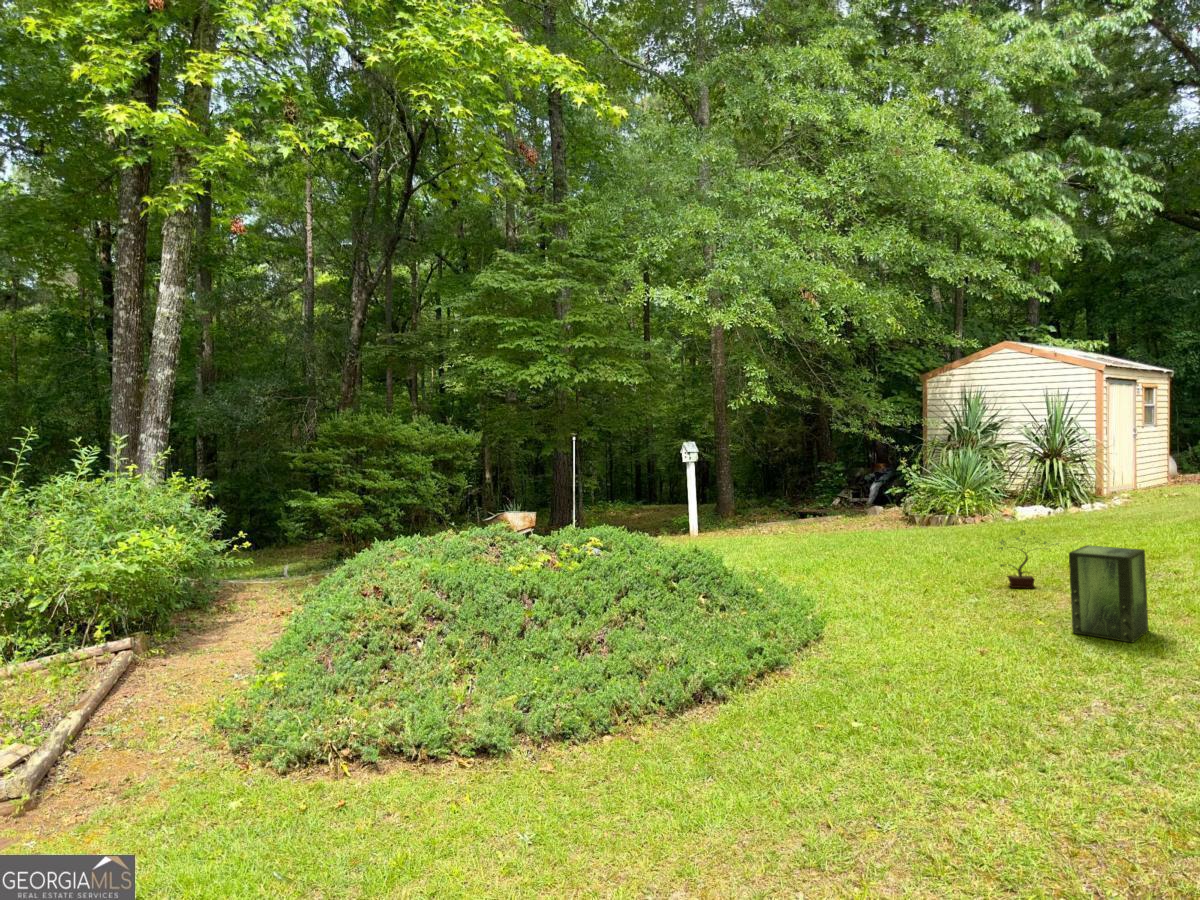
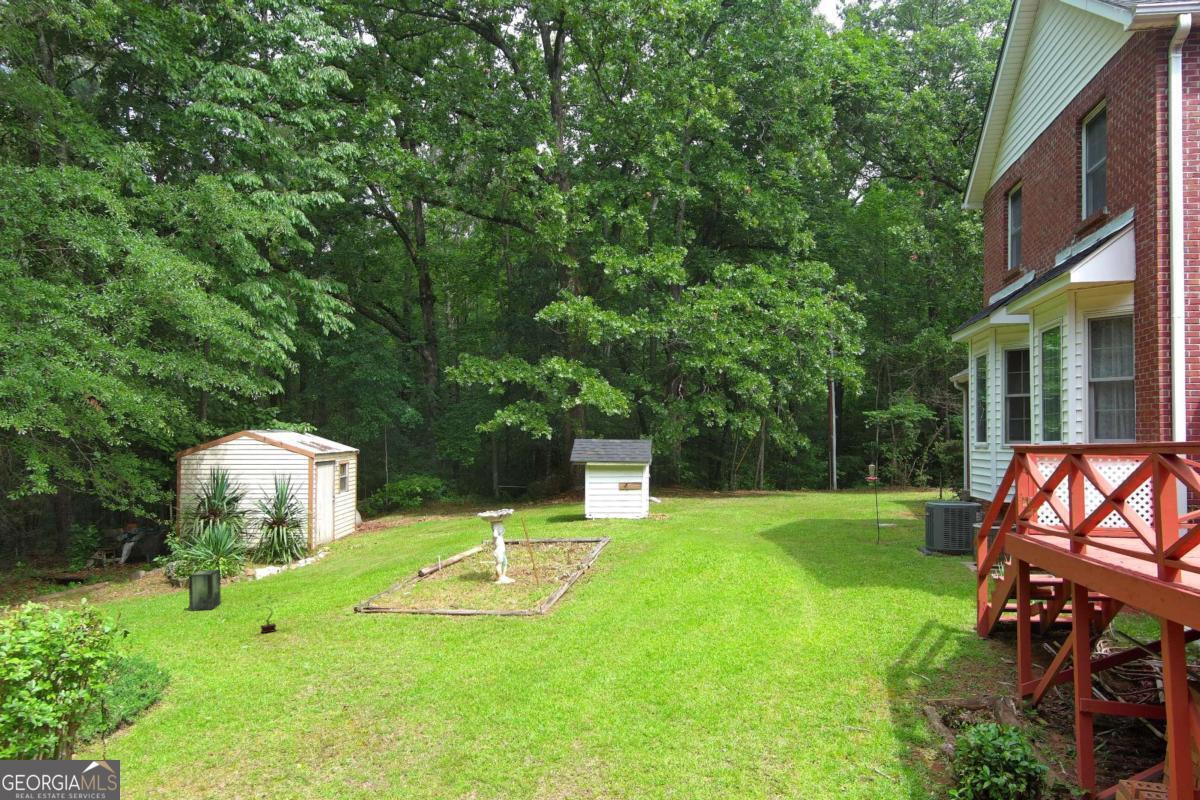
storage box: present [1069,545,1148,642] -> present [189,570,221,611]

